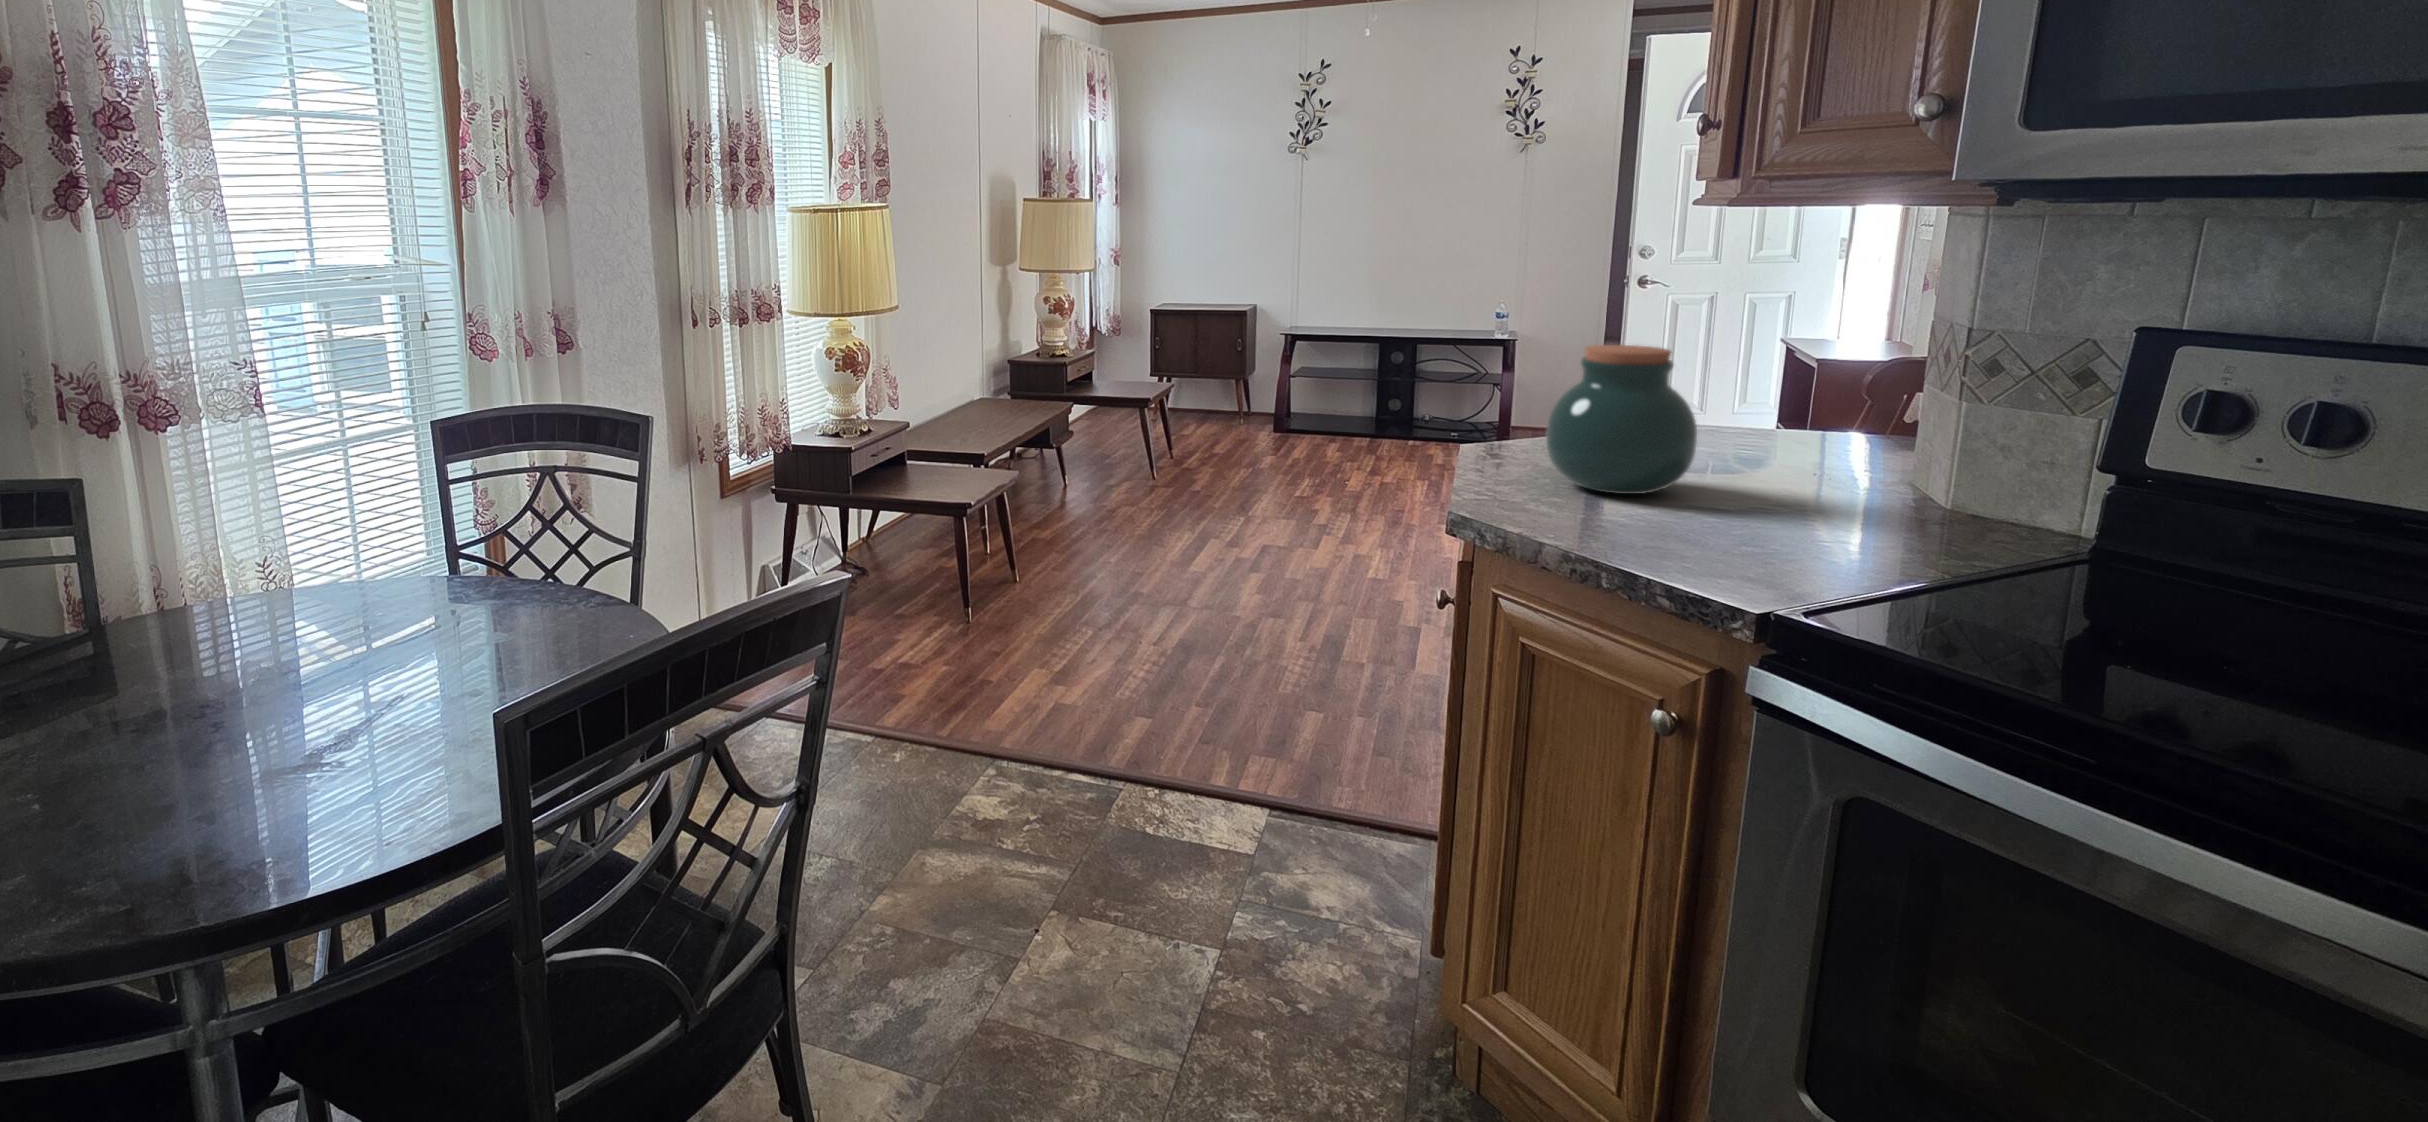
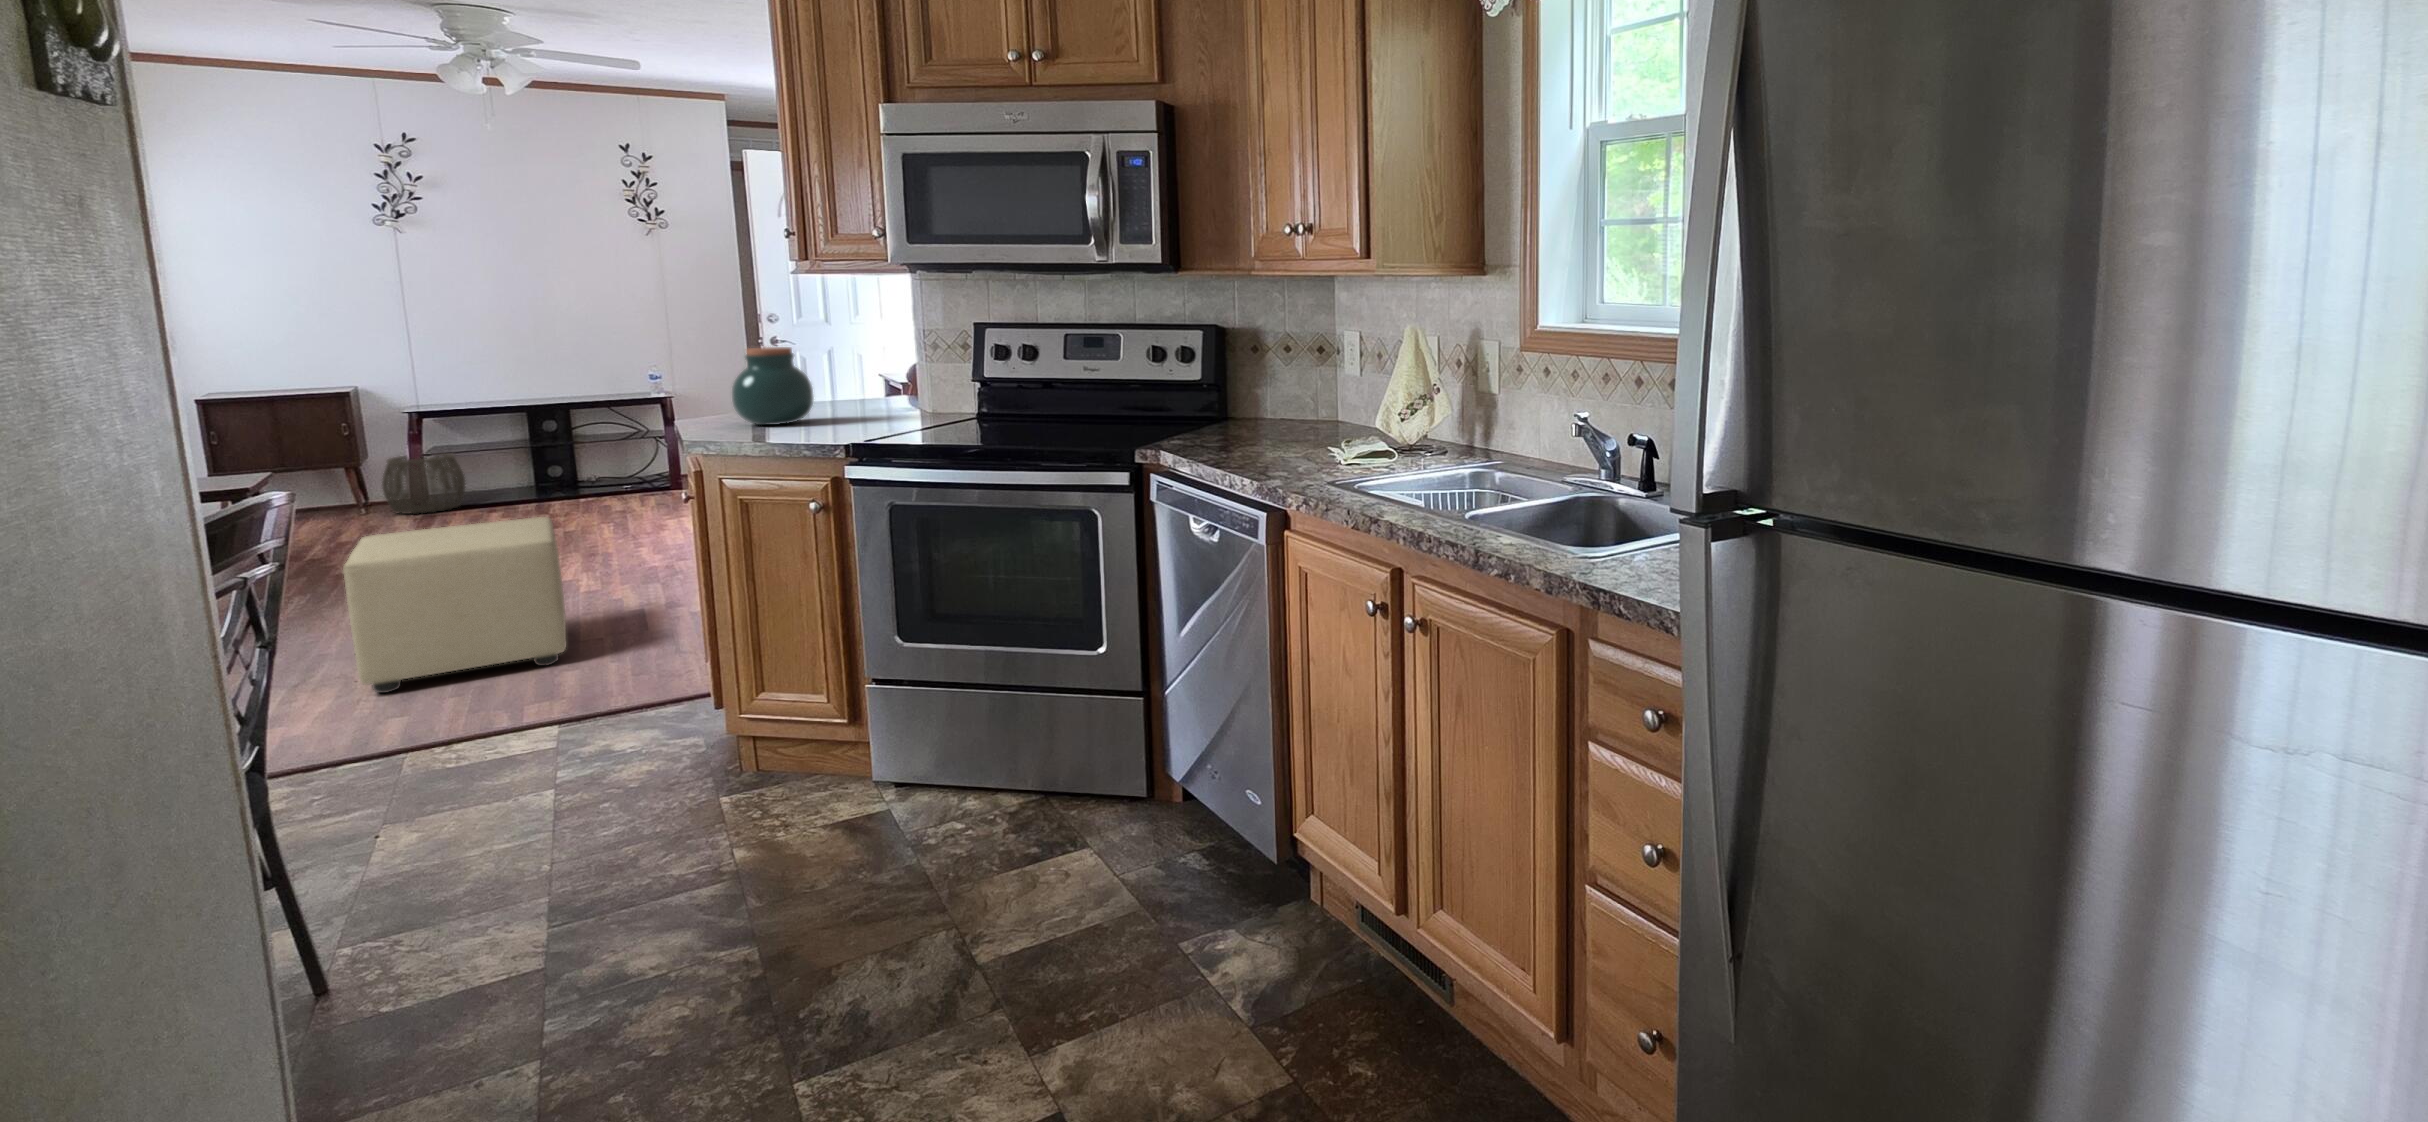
woven basket: none [1258,373,1320,431] -> present [382,453,466,514]
ottoman: none [1136,486,1339,686] -> present [343,517,566,693]

